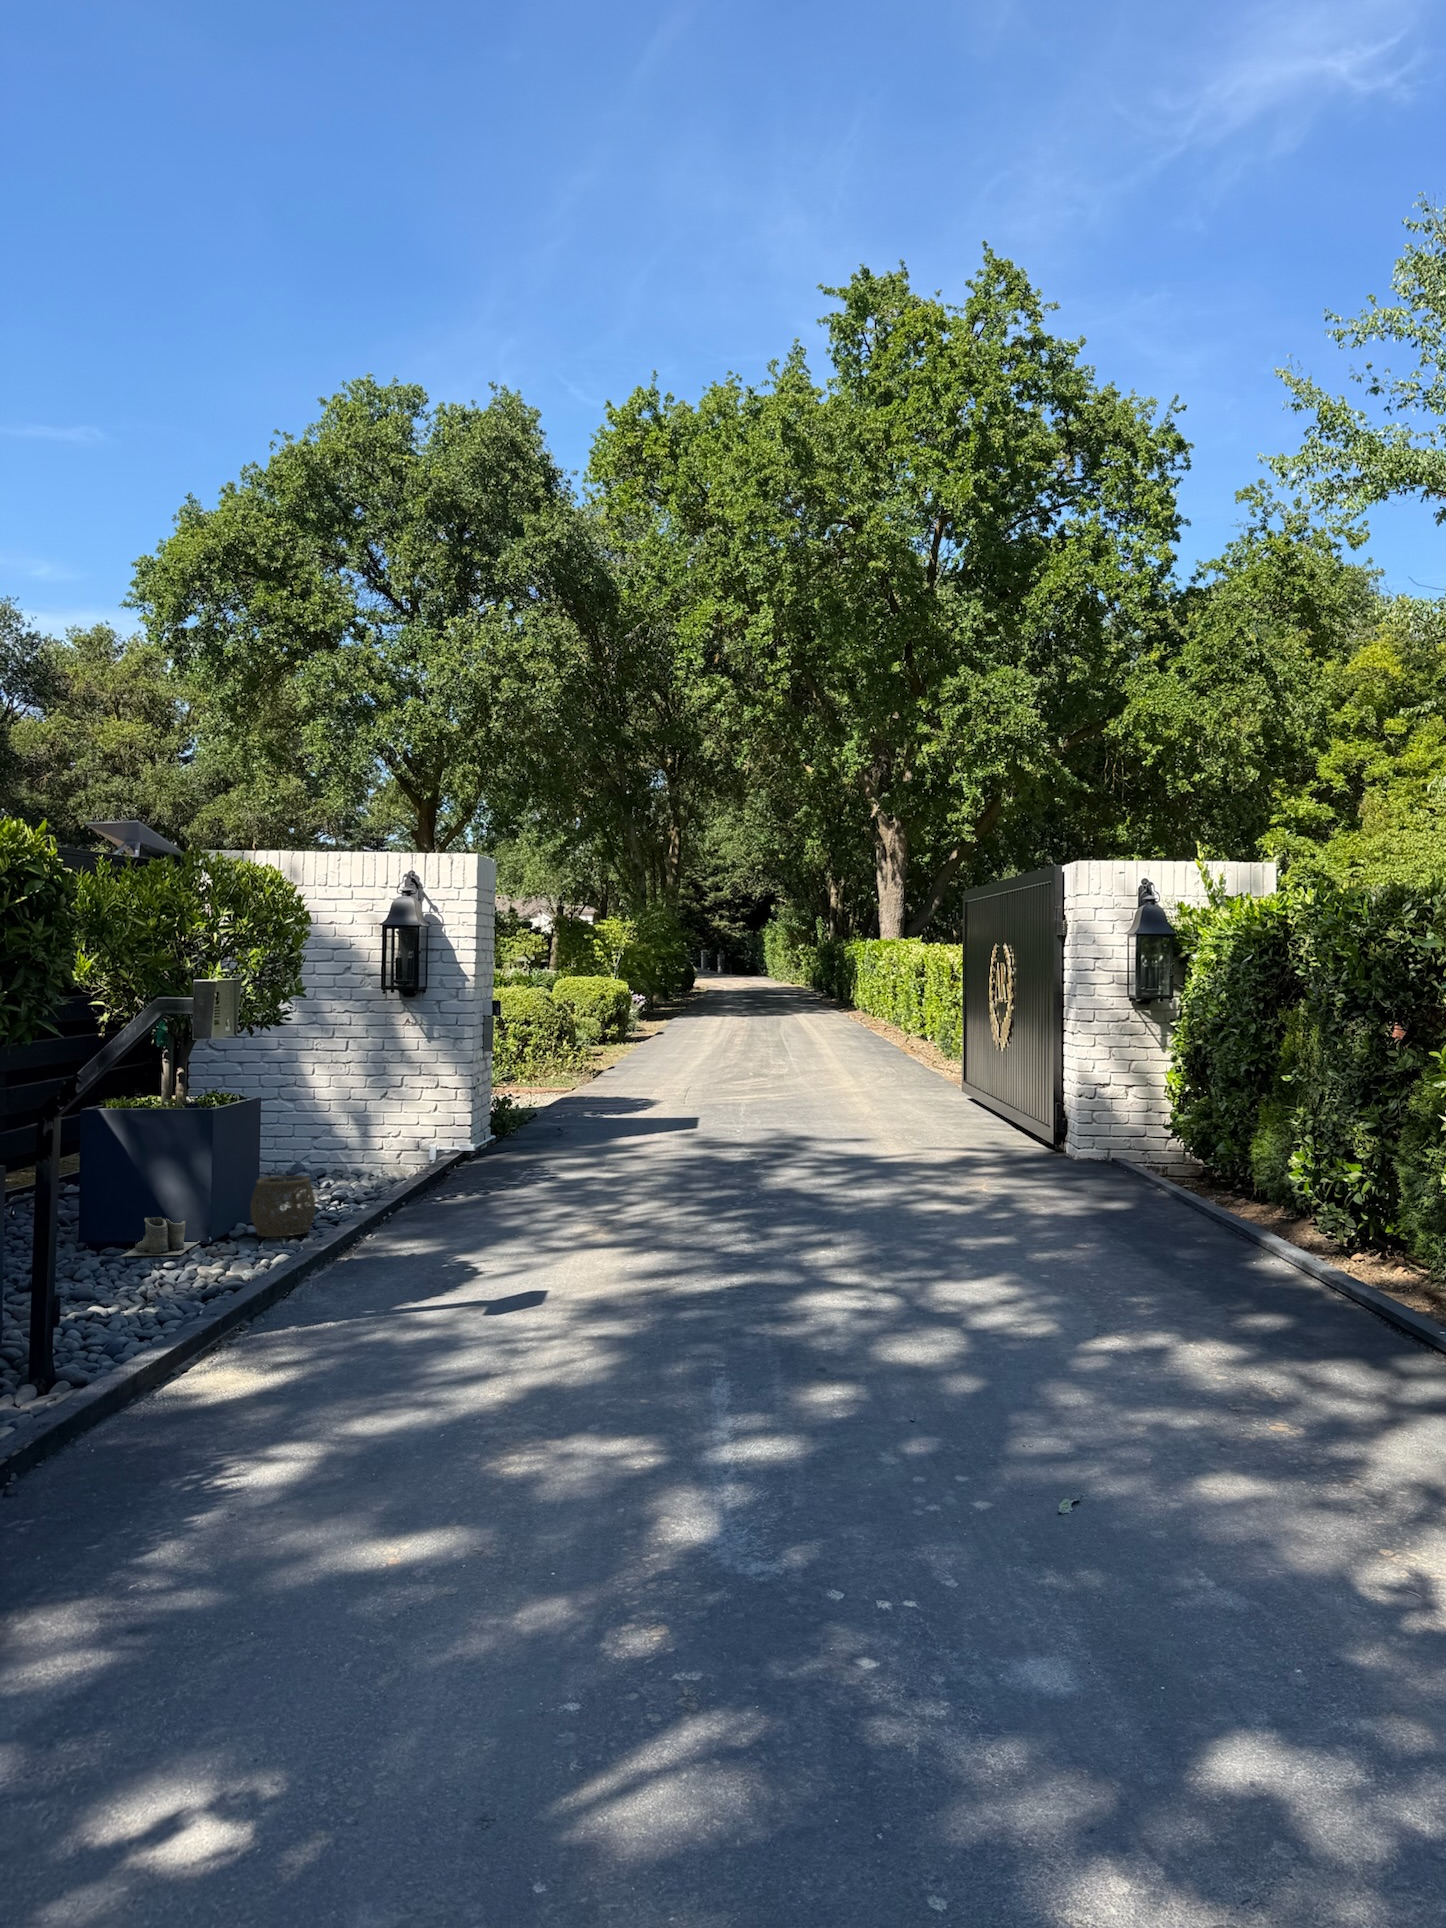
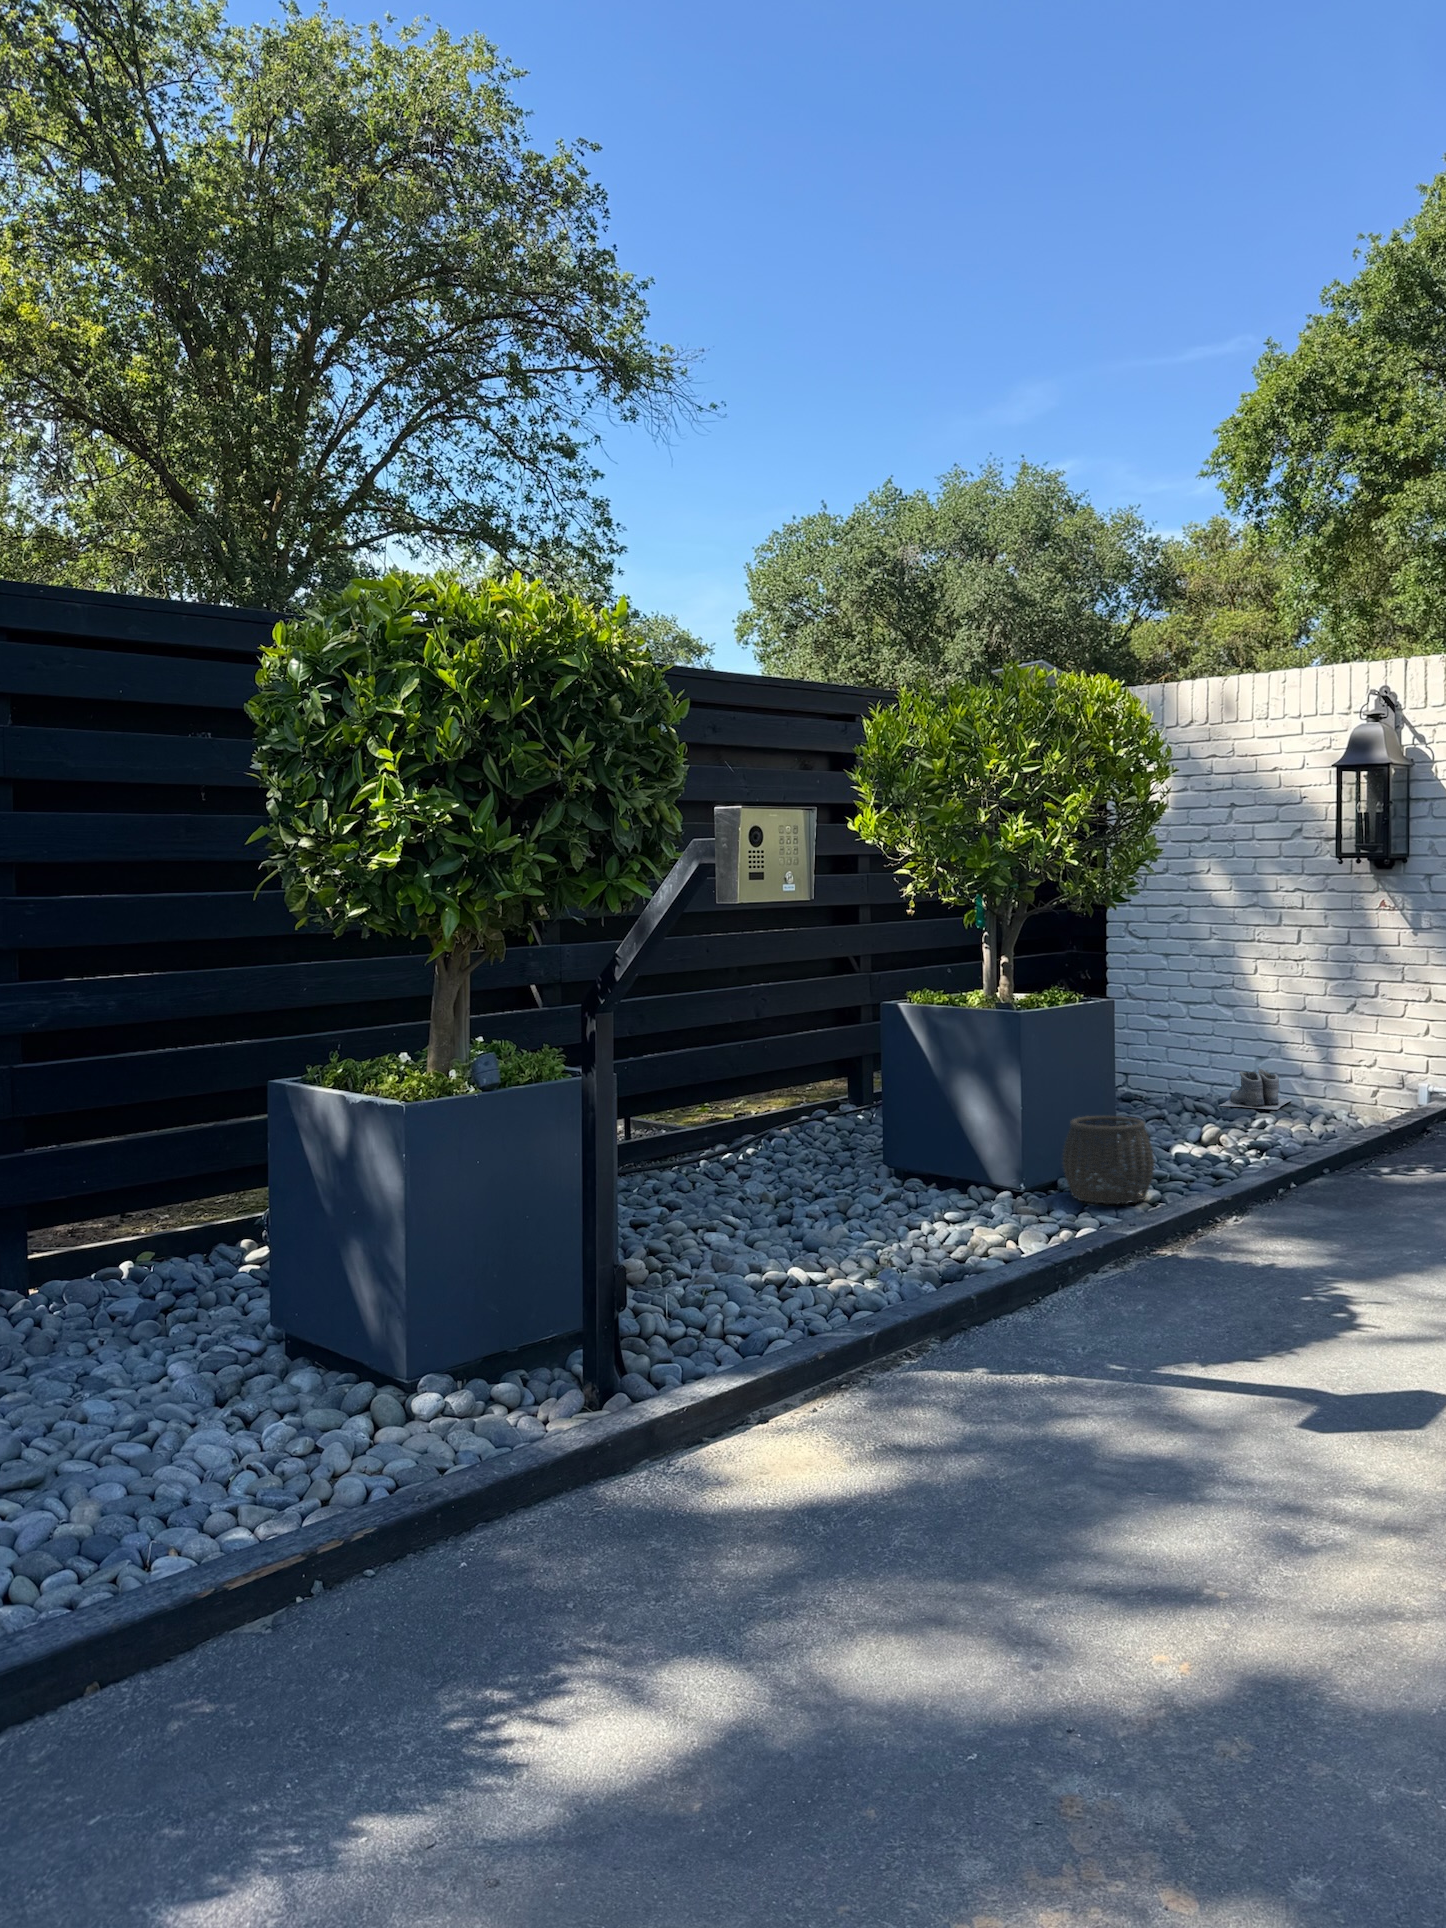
boots: present [122,1217,200,1256] -> present [1220,1069,1292,1110]

